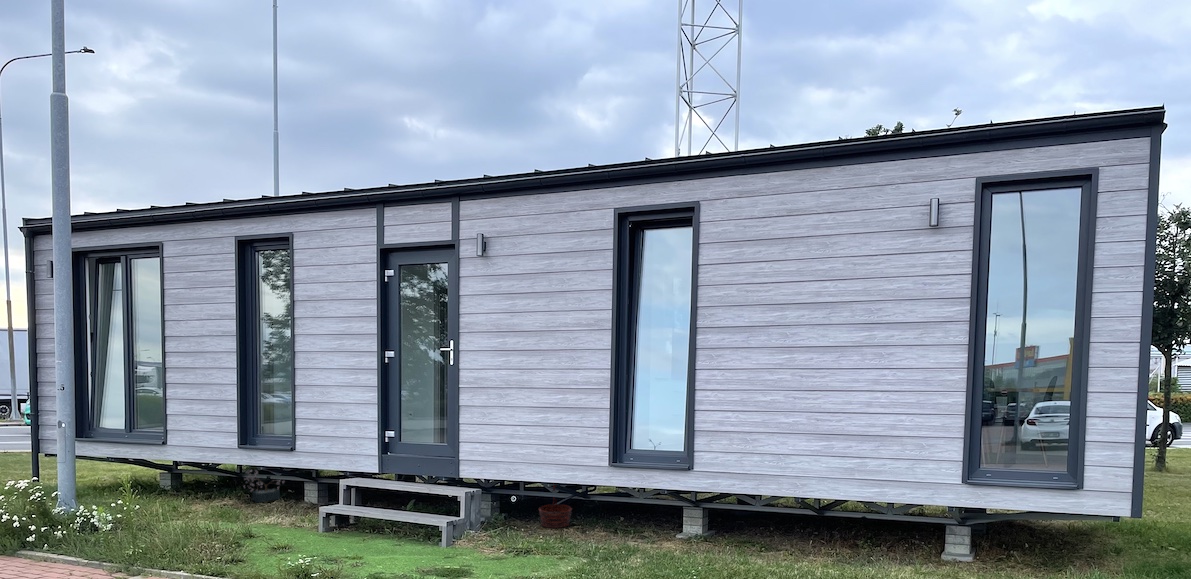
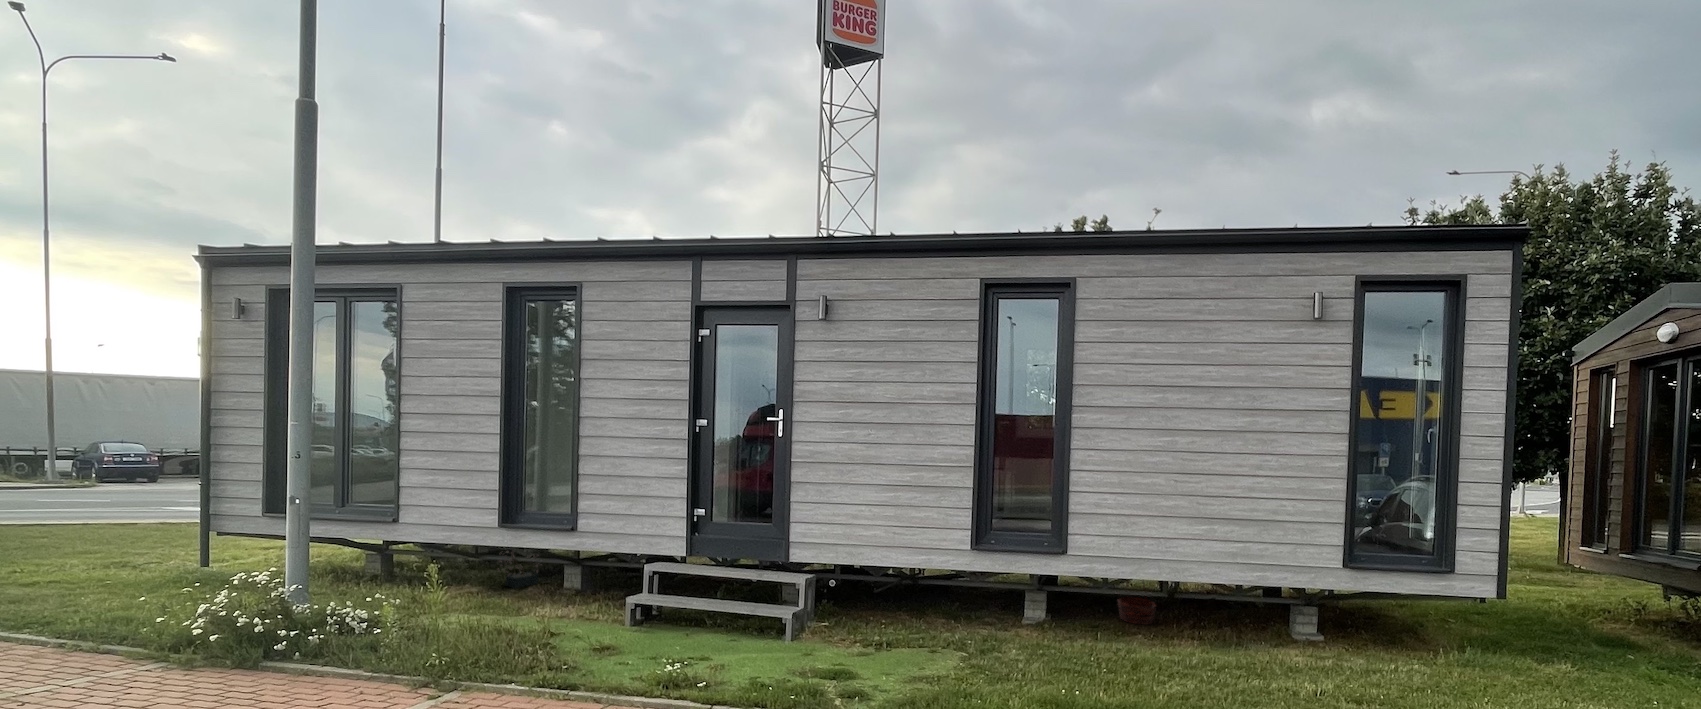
basket: present [539,483,572,528] -> present [1118,581,1156,625]

